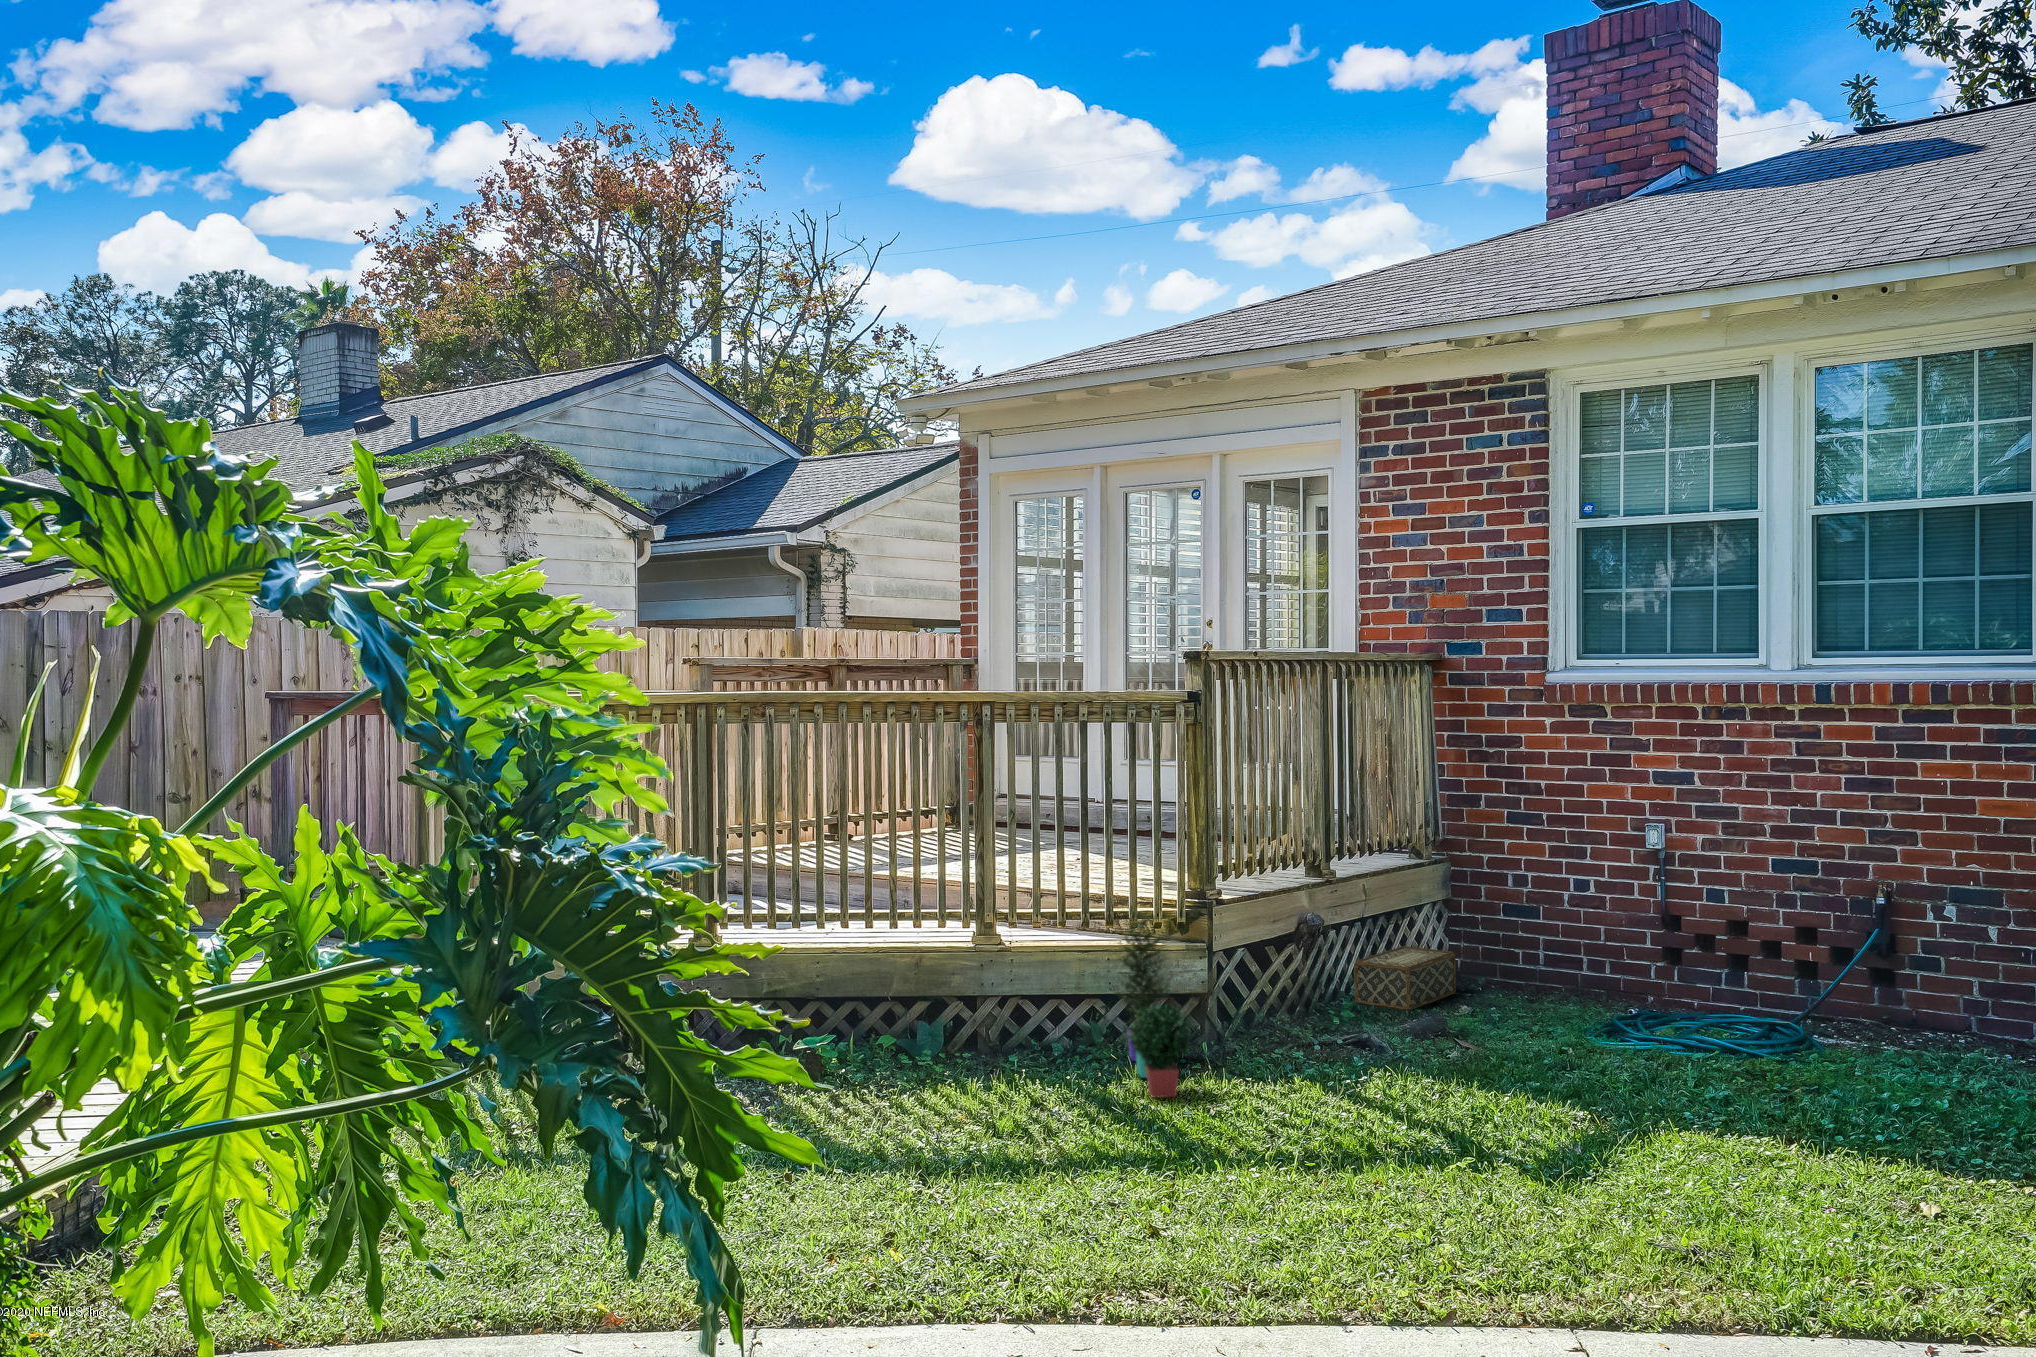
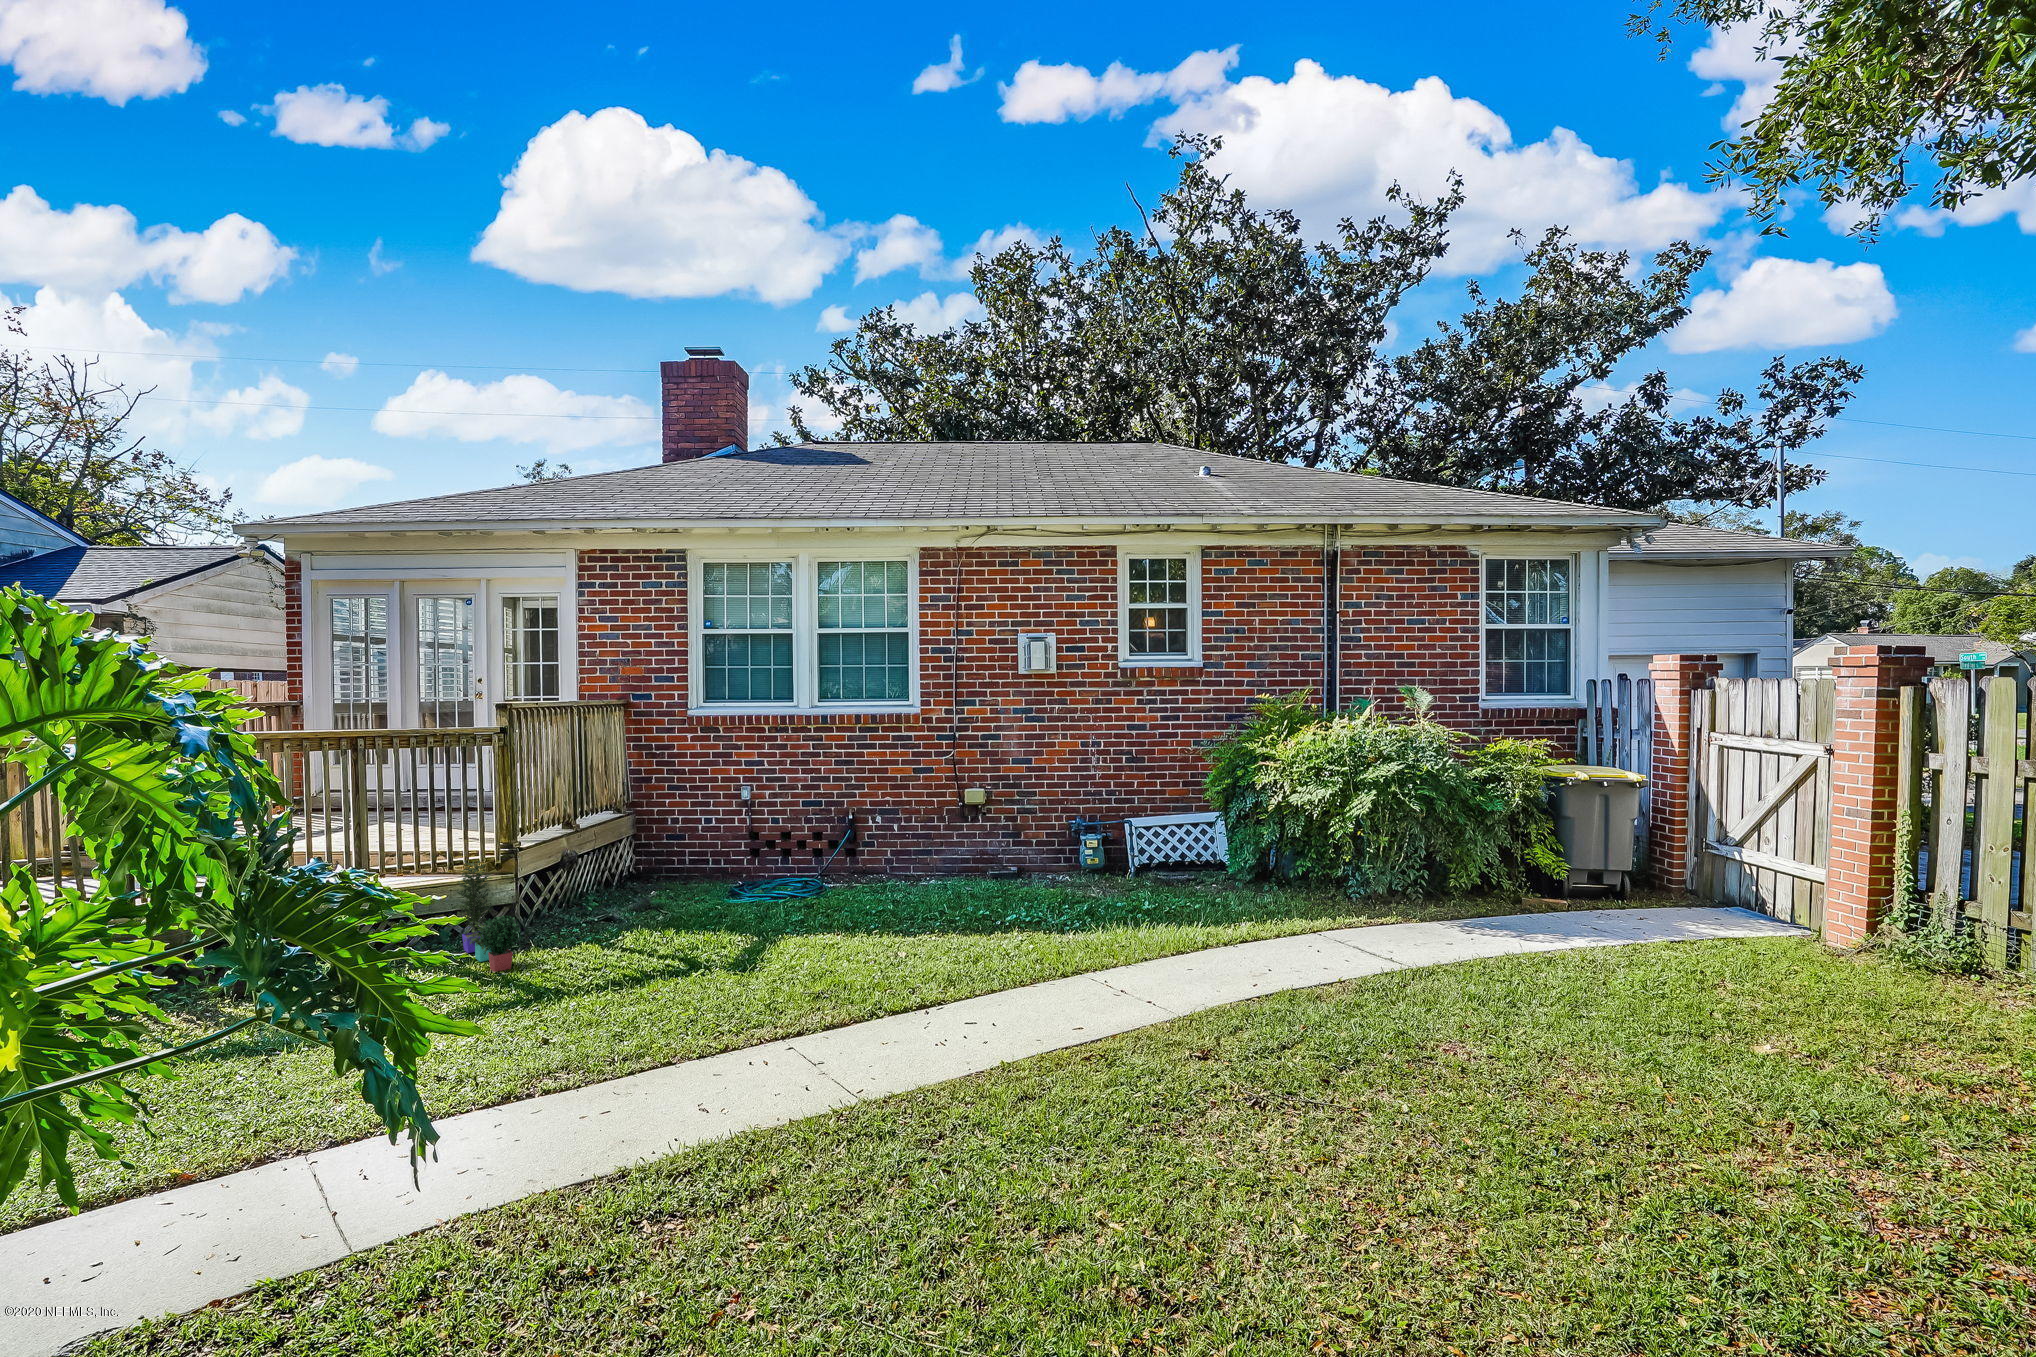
woven basket: present [1354,946,1456,1010] -> none [588,862,643,897]

